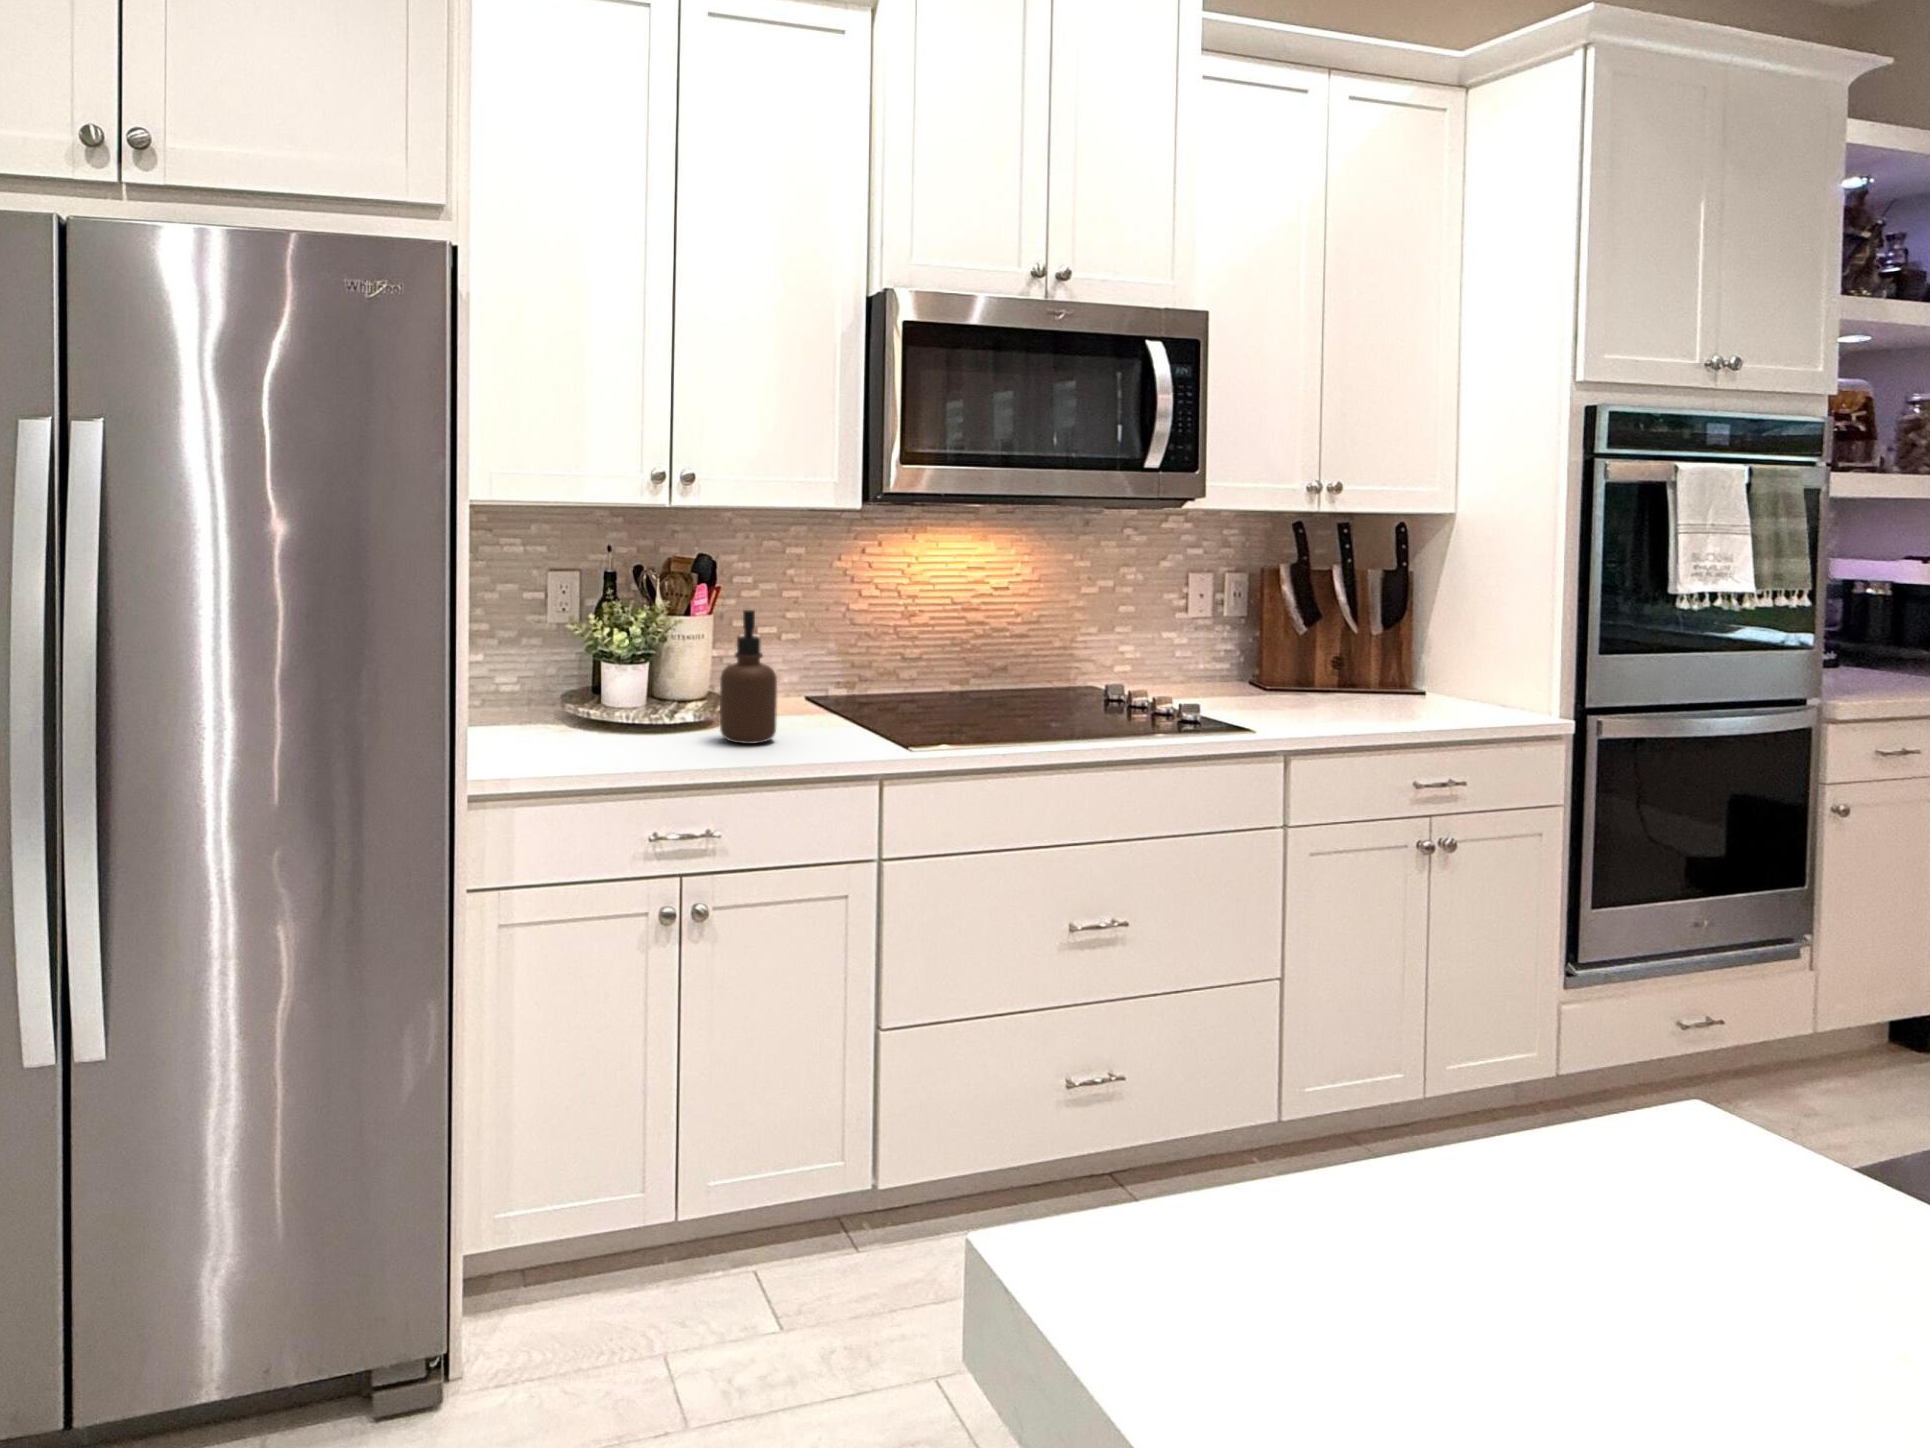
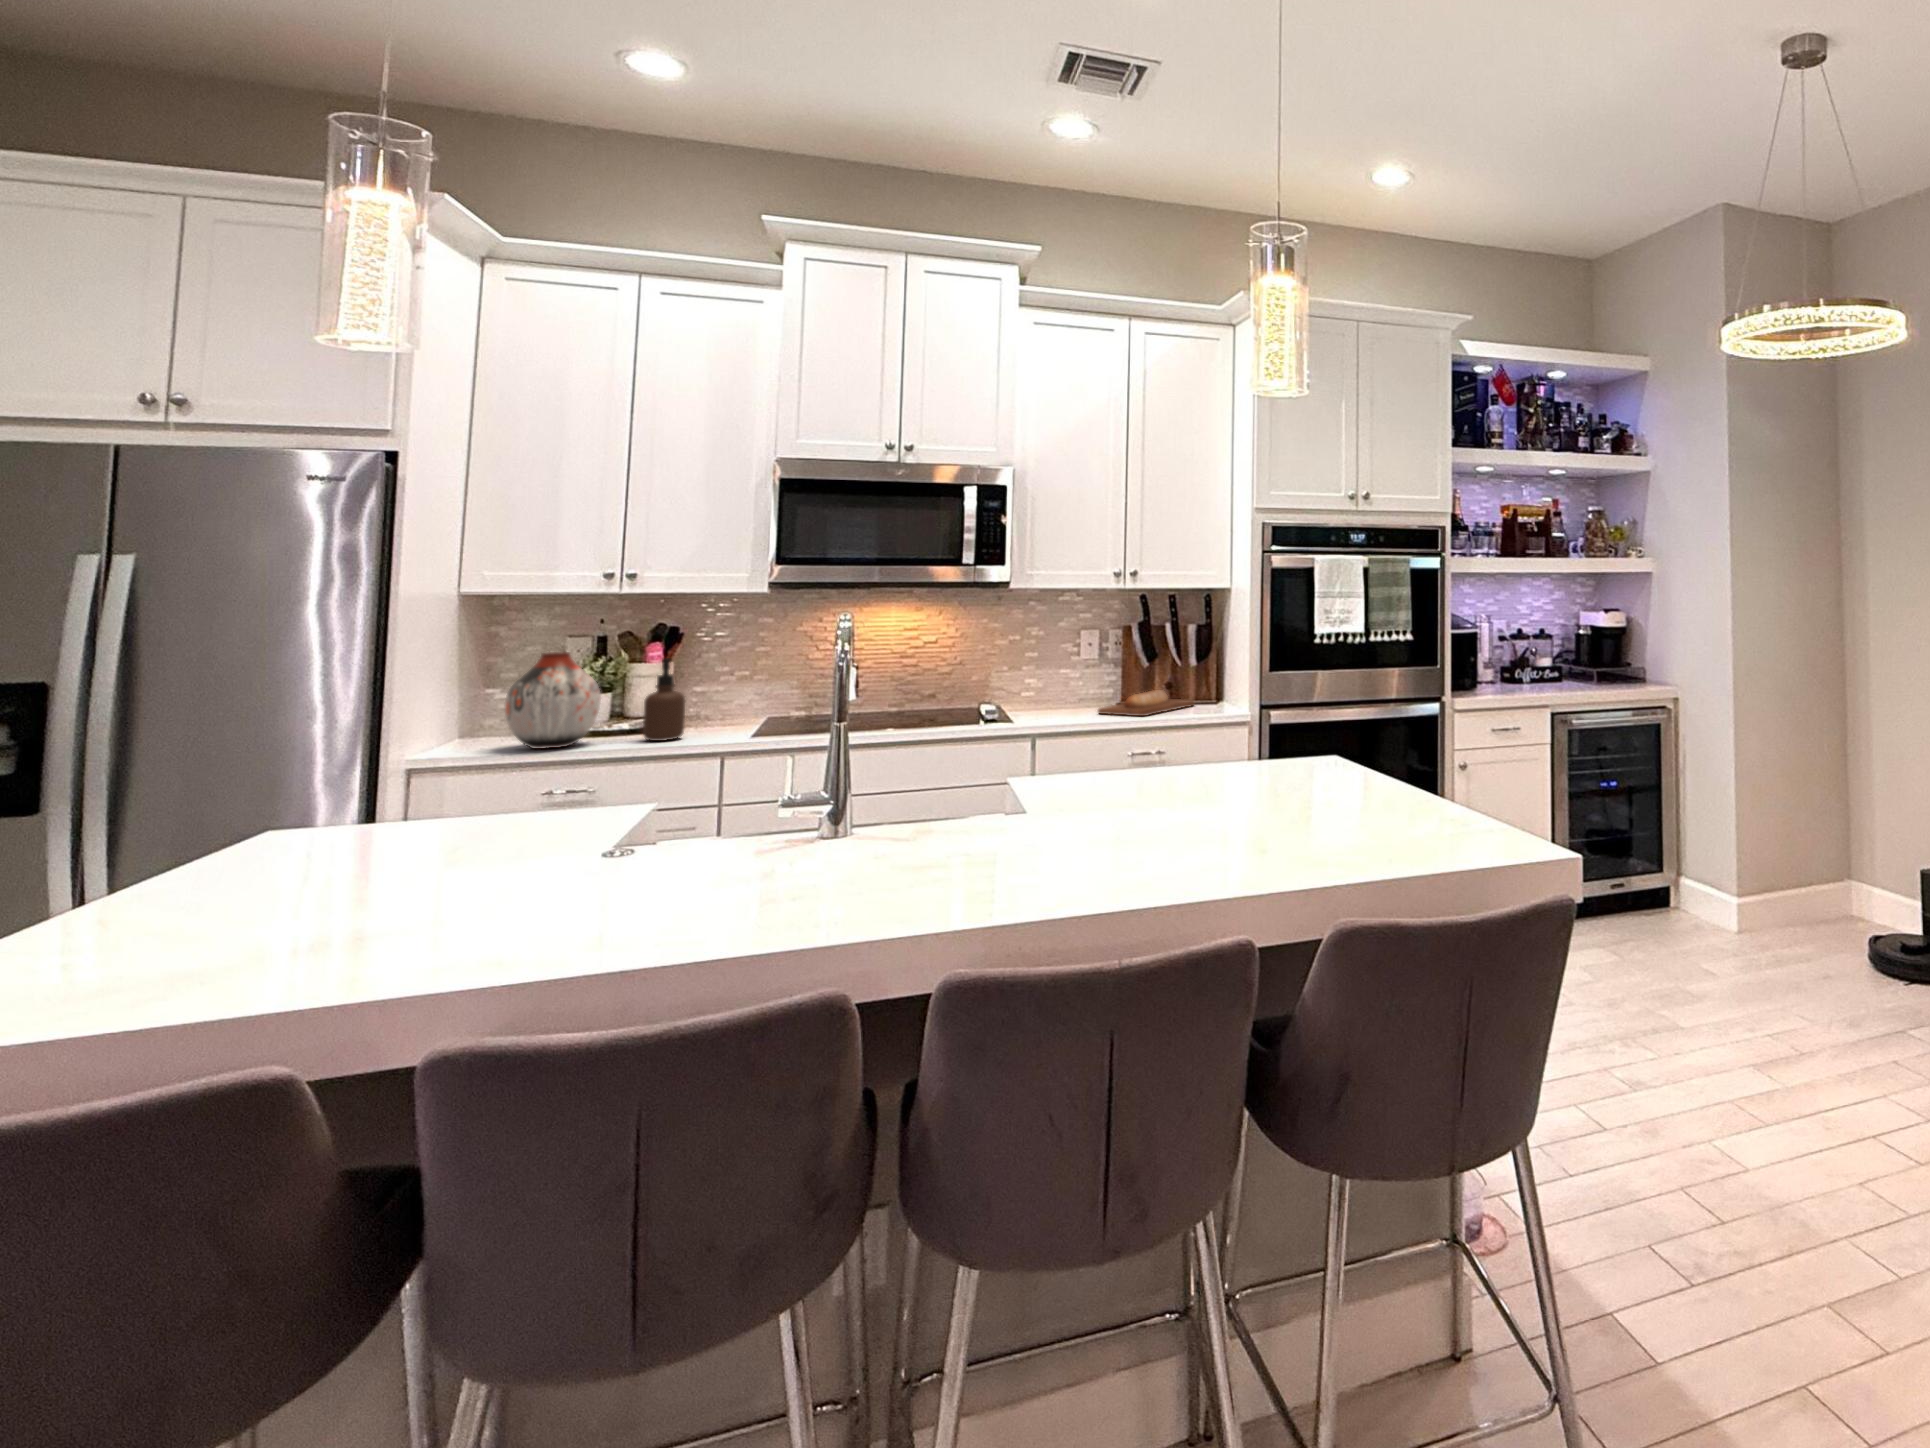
vase: none [544,597,671,754] -> present [505,652,601,749]
bread loaf: none [1302,671,1406,719] -> present [1098,690,1194,716]

